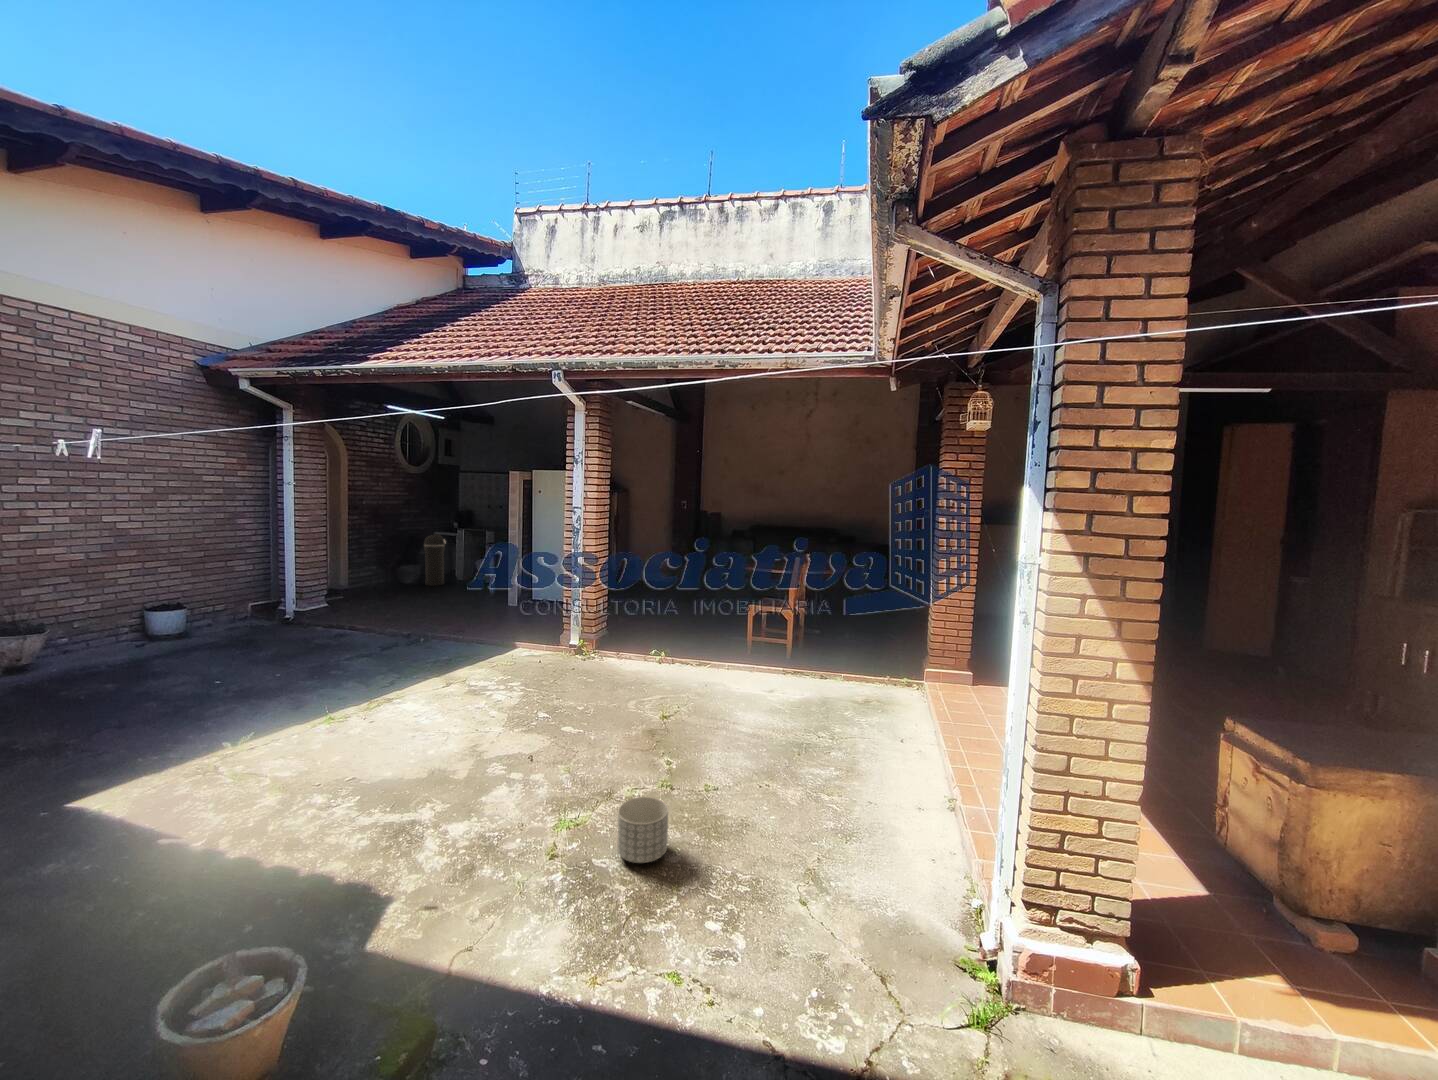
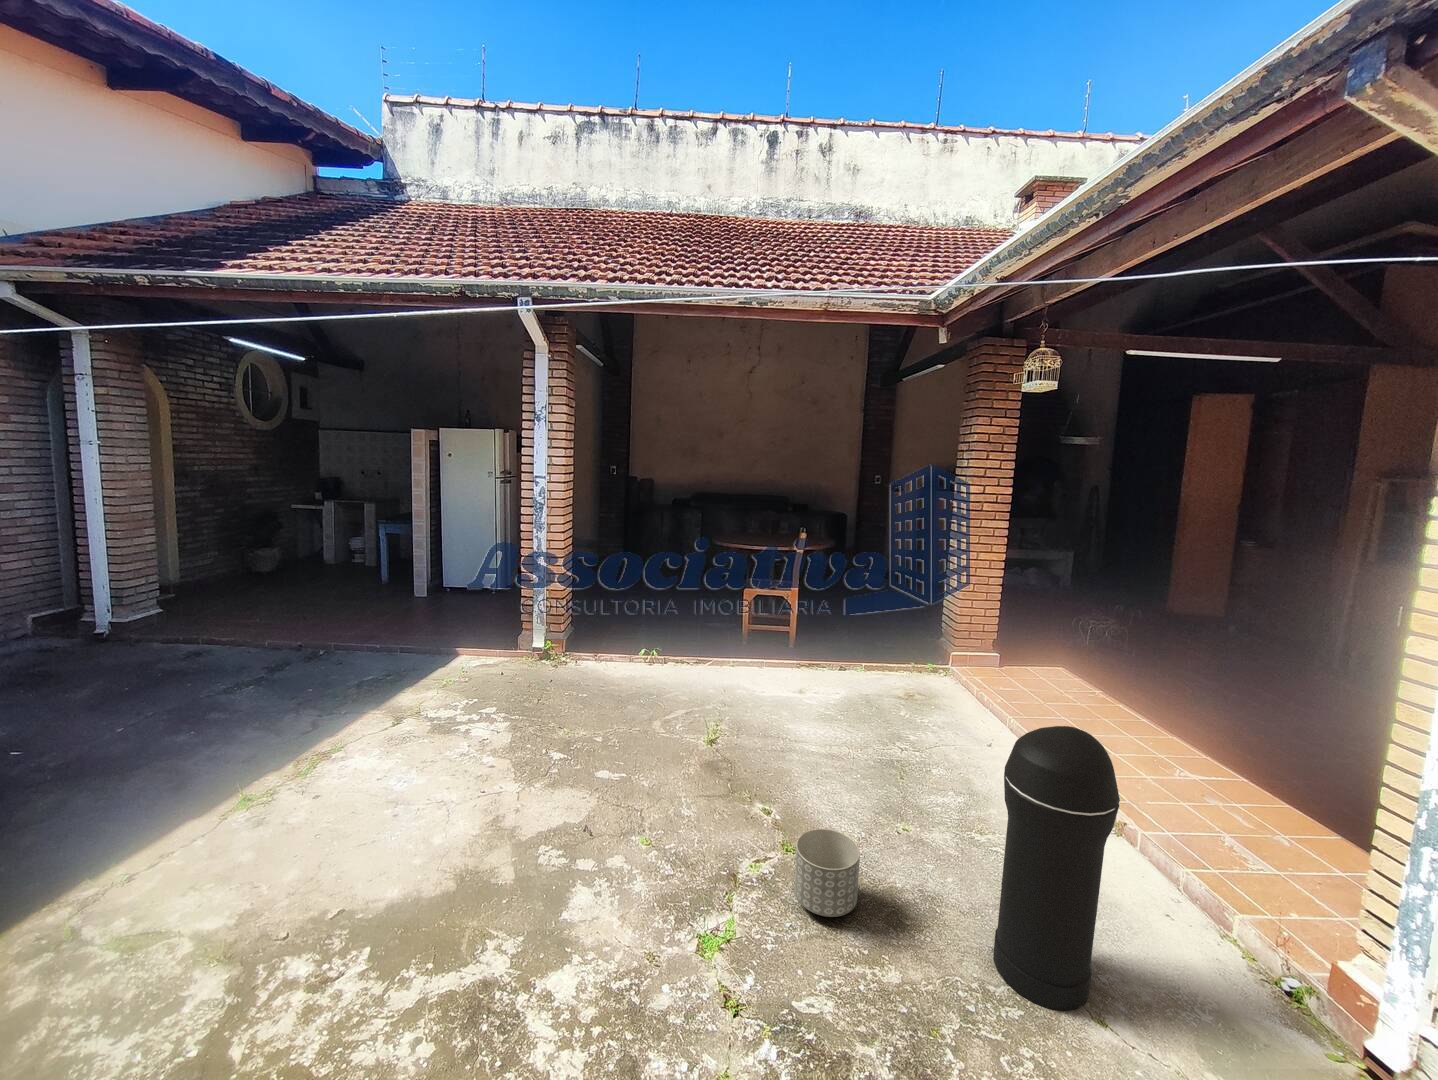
trash can: present [424,534,446,586] -> present [993,726,1120,1011]

